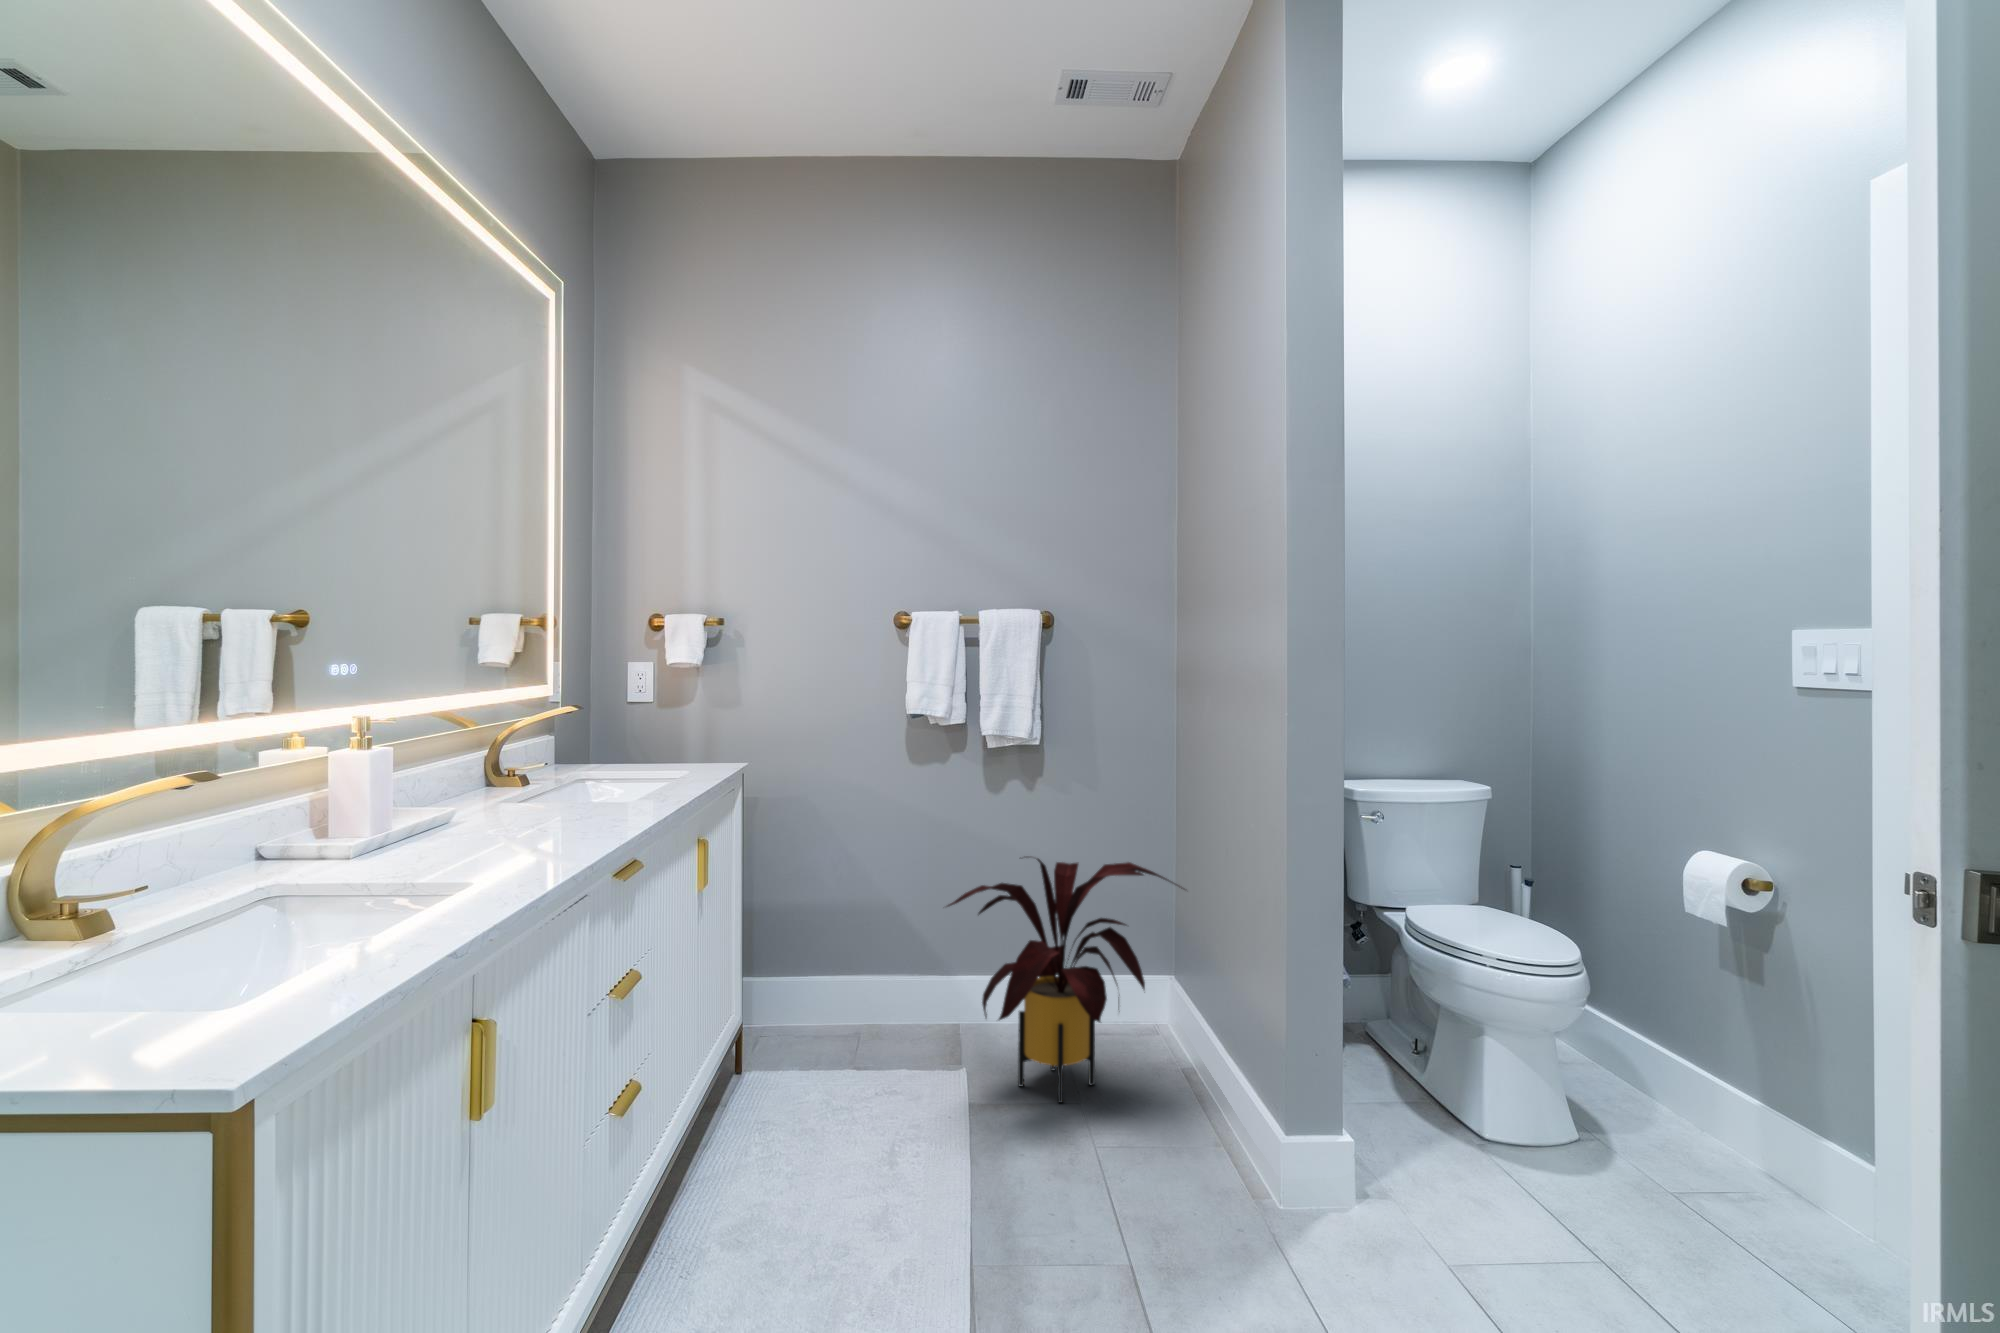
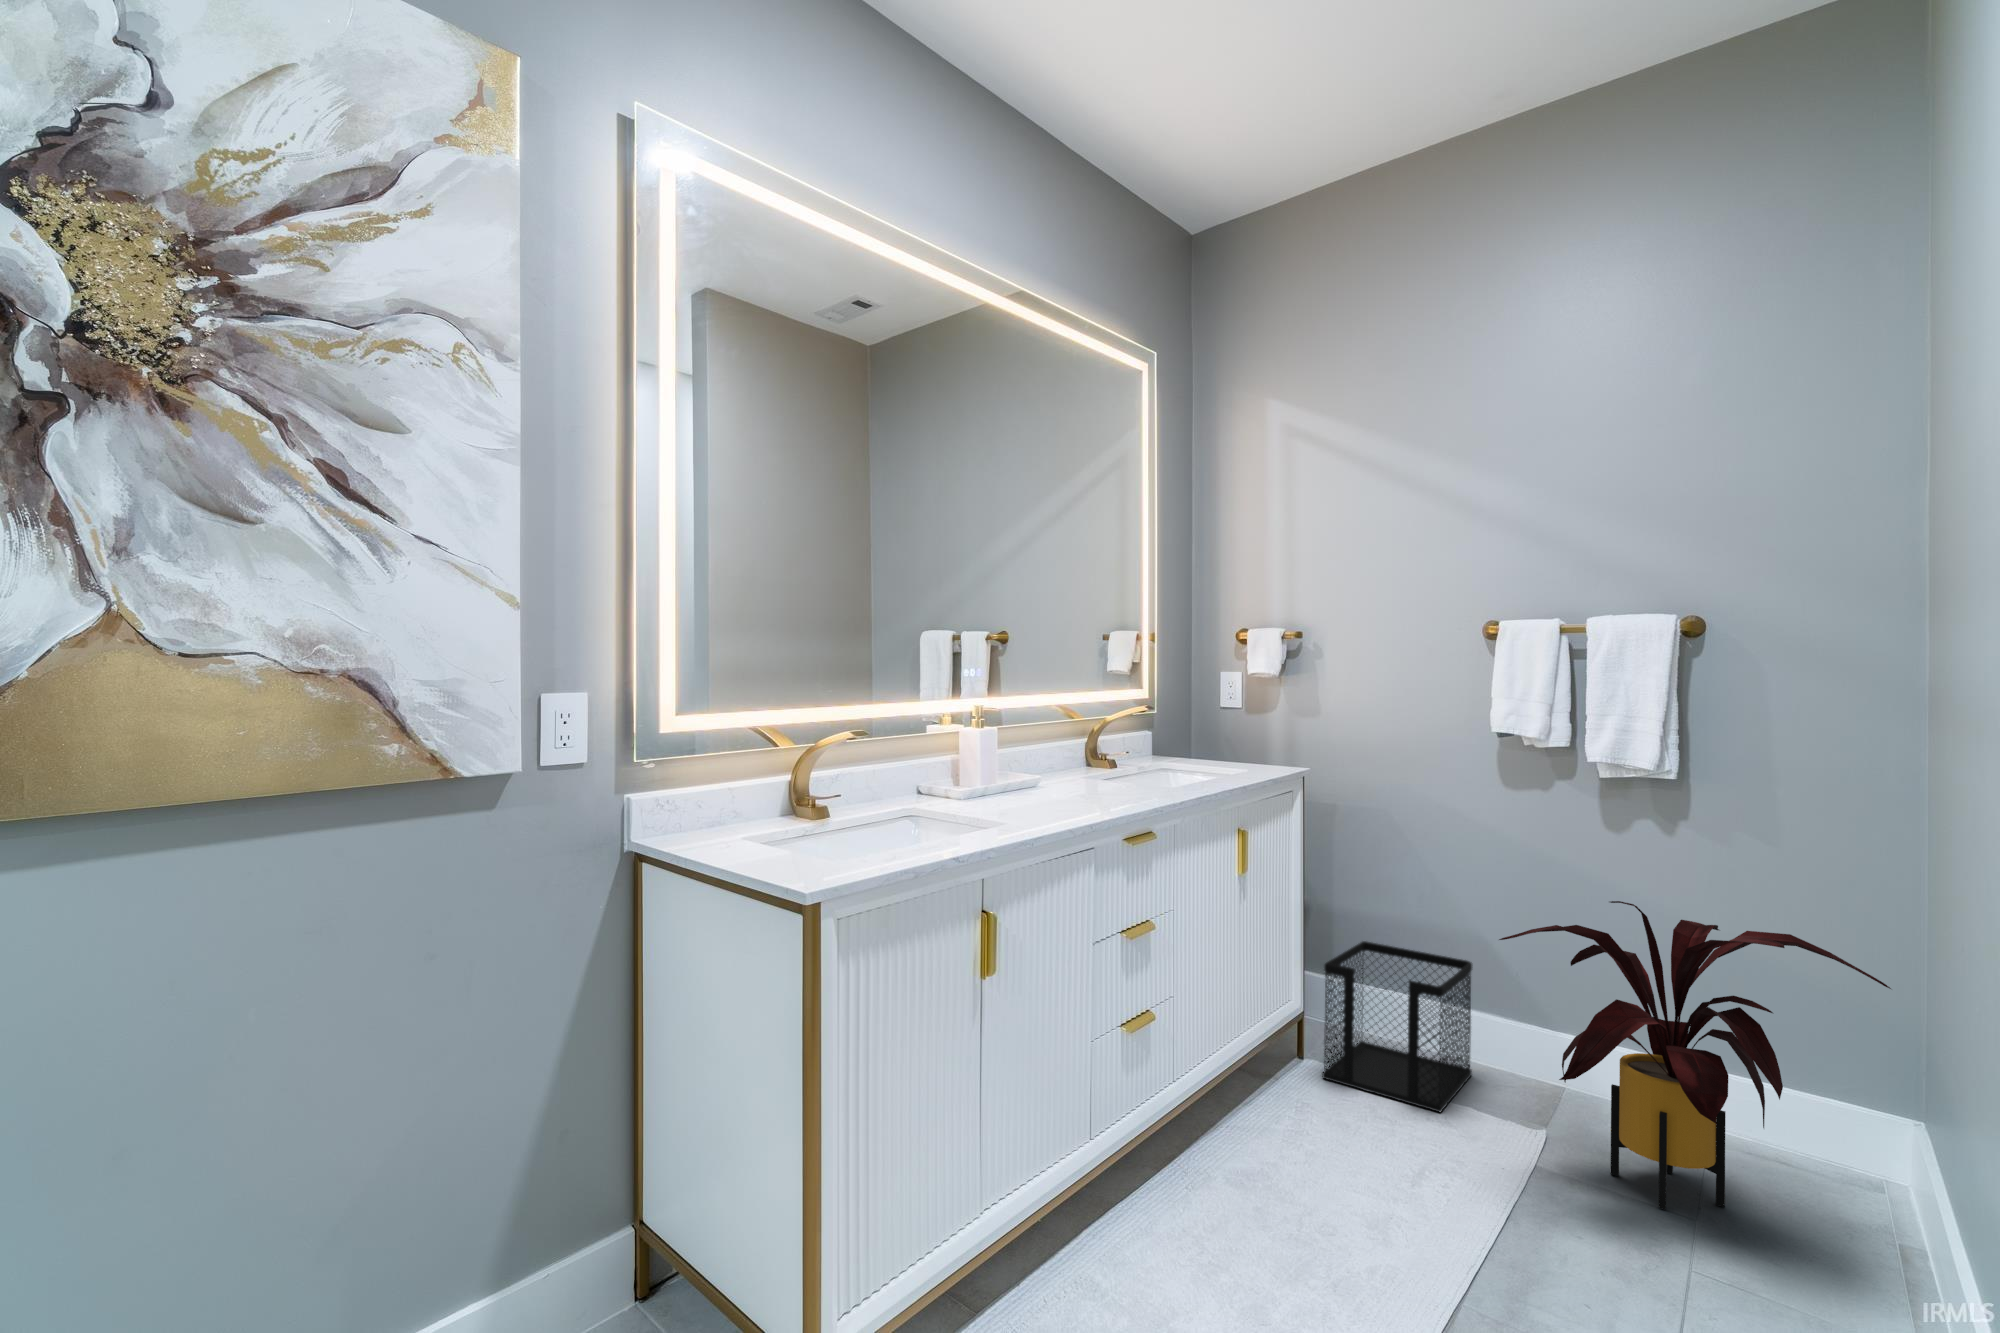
wastebasket: none [766,928,890,1078] -> present [1322,941,1472,1112]

